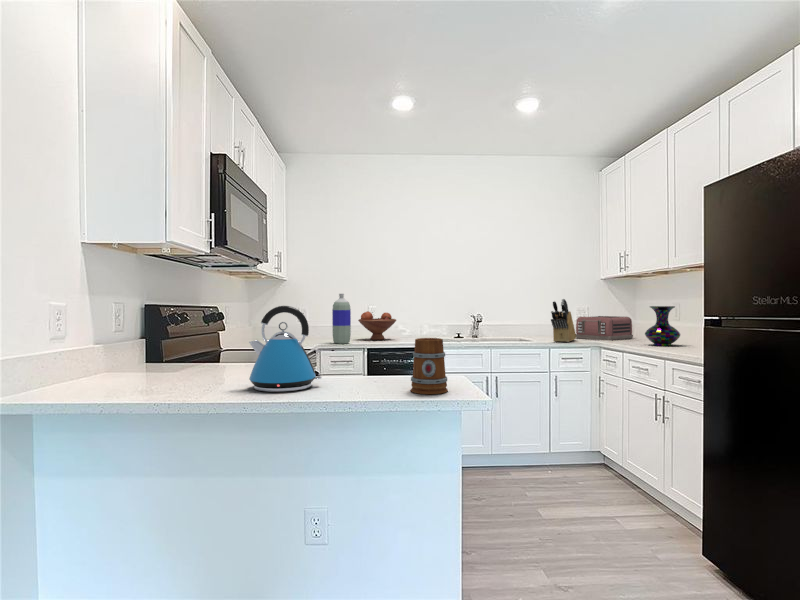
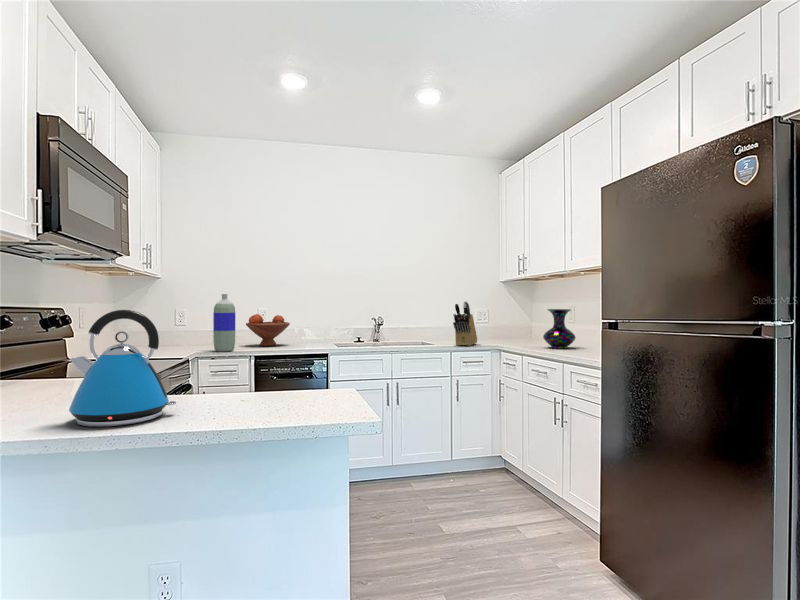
toaster: present [576,316,633,340] -> none [476,319,530,343]
mug: present [411,338,448,394] -> none [293,350,340,421]

